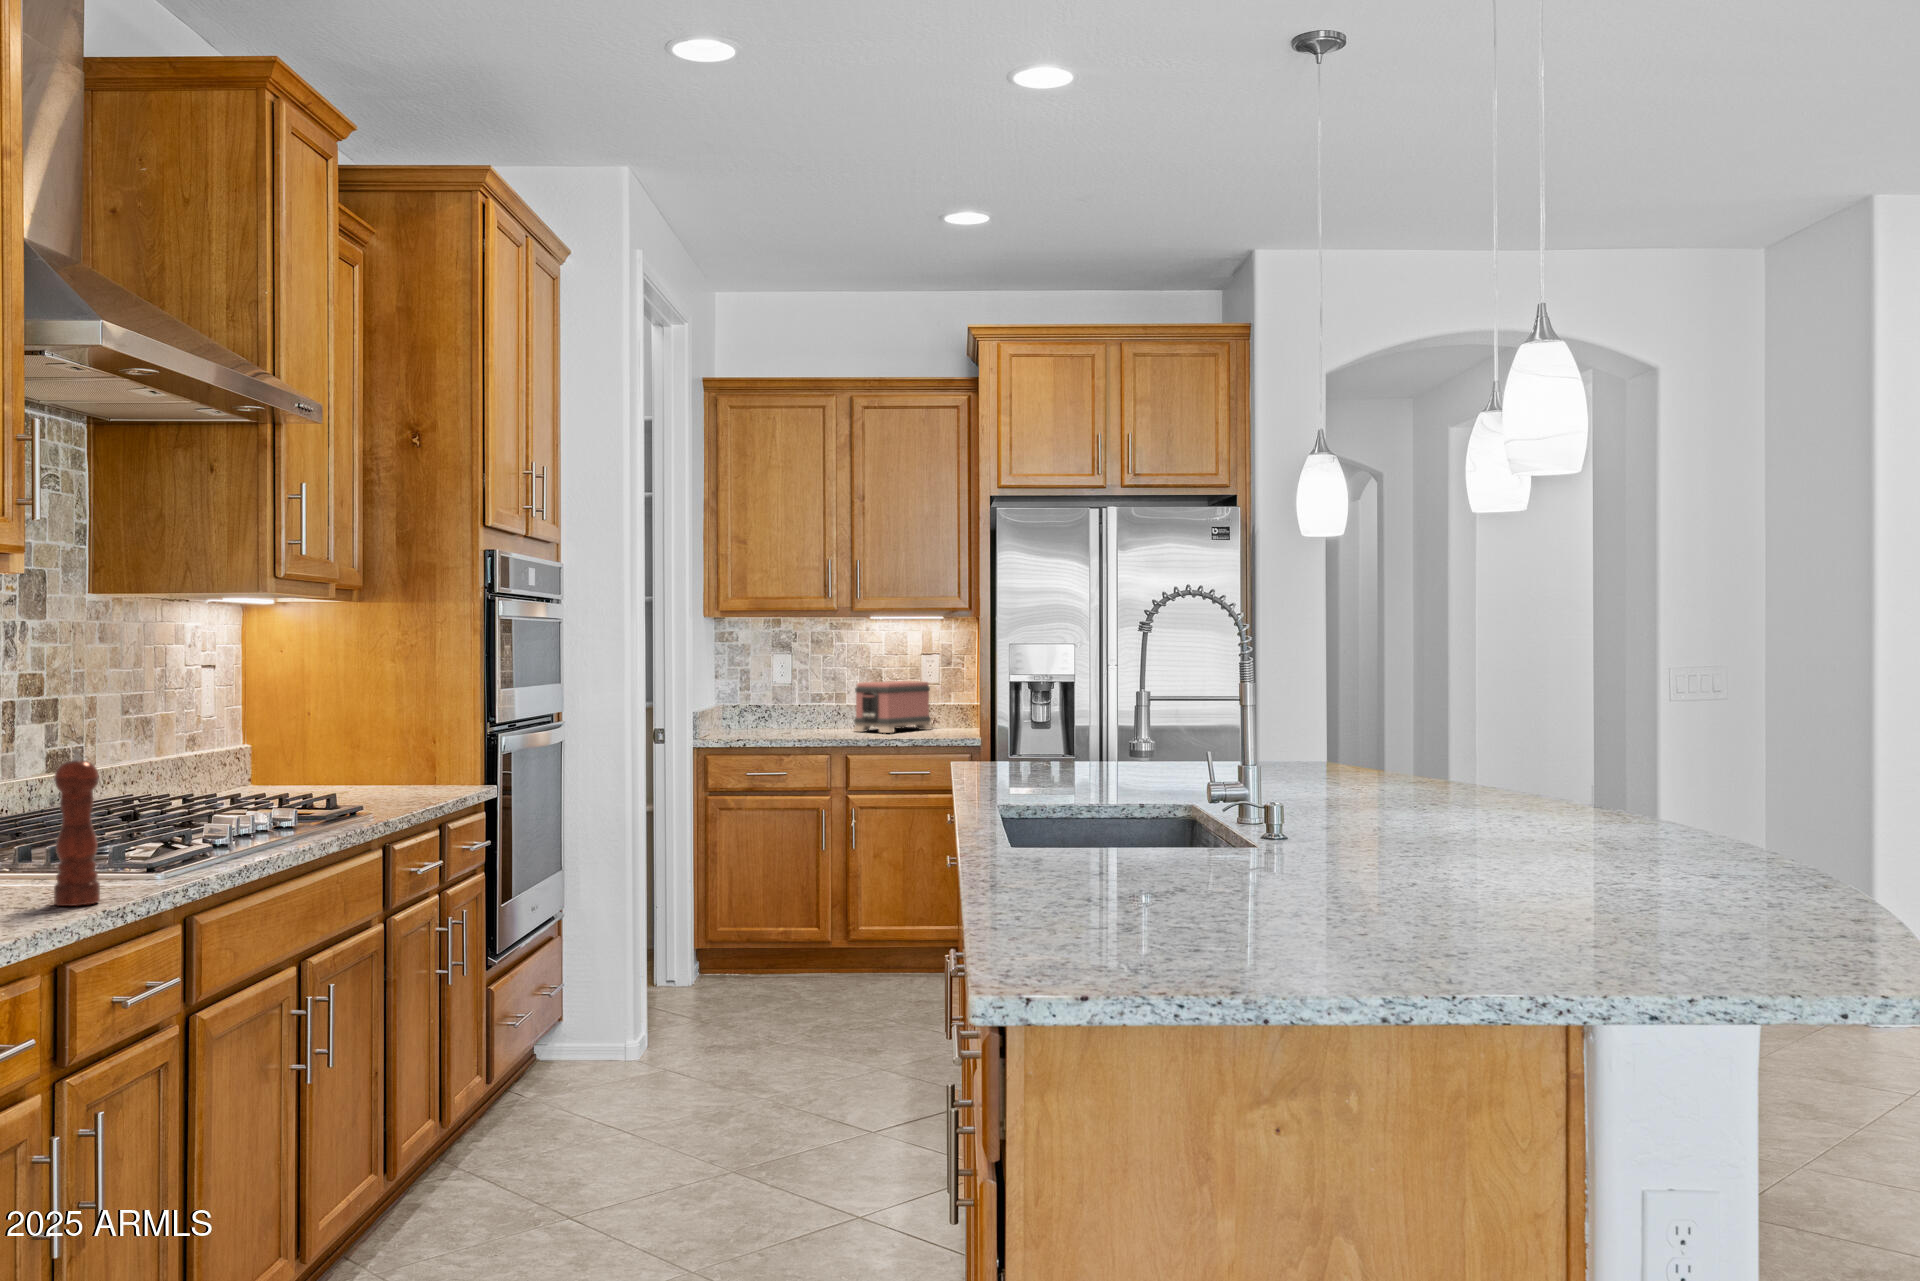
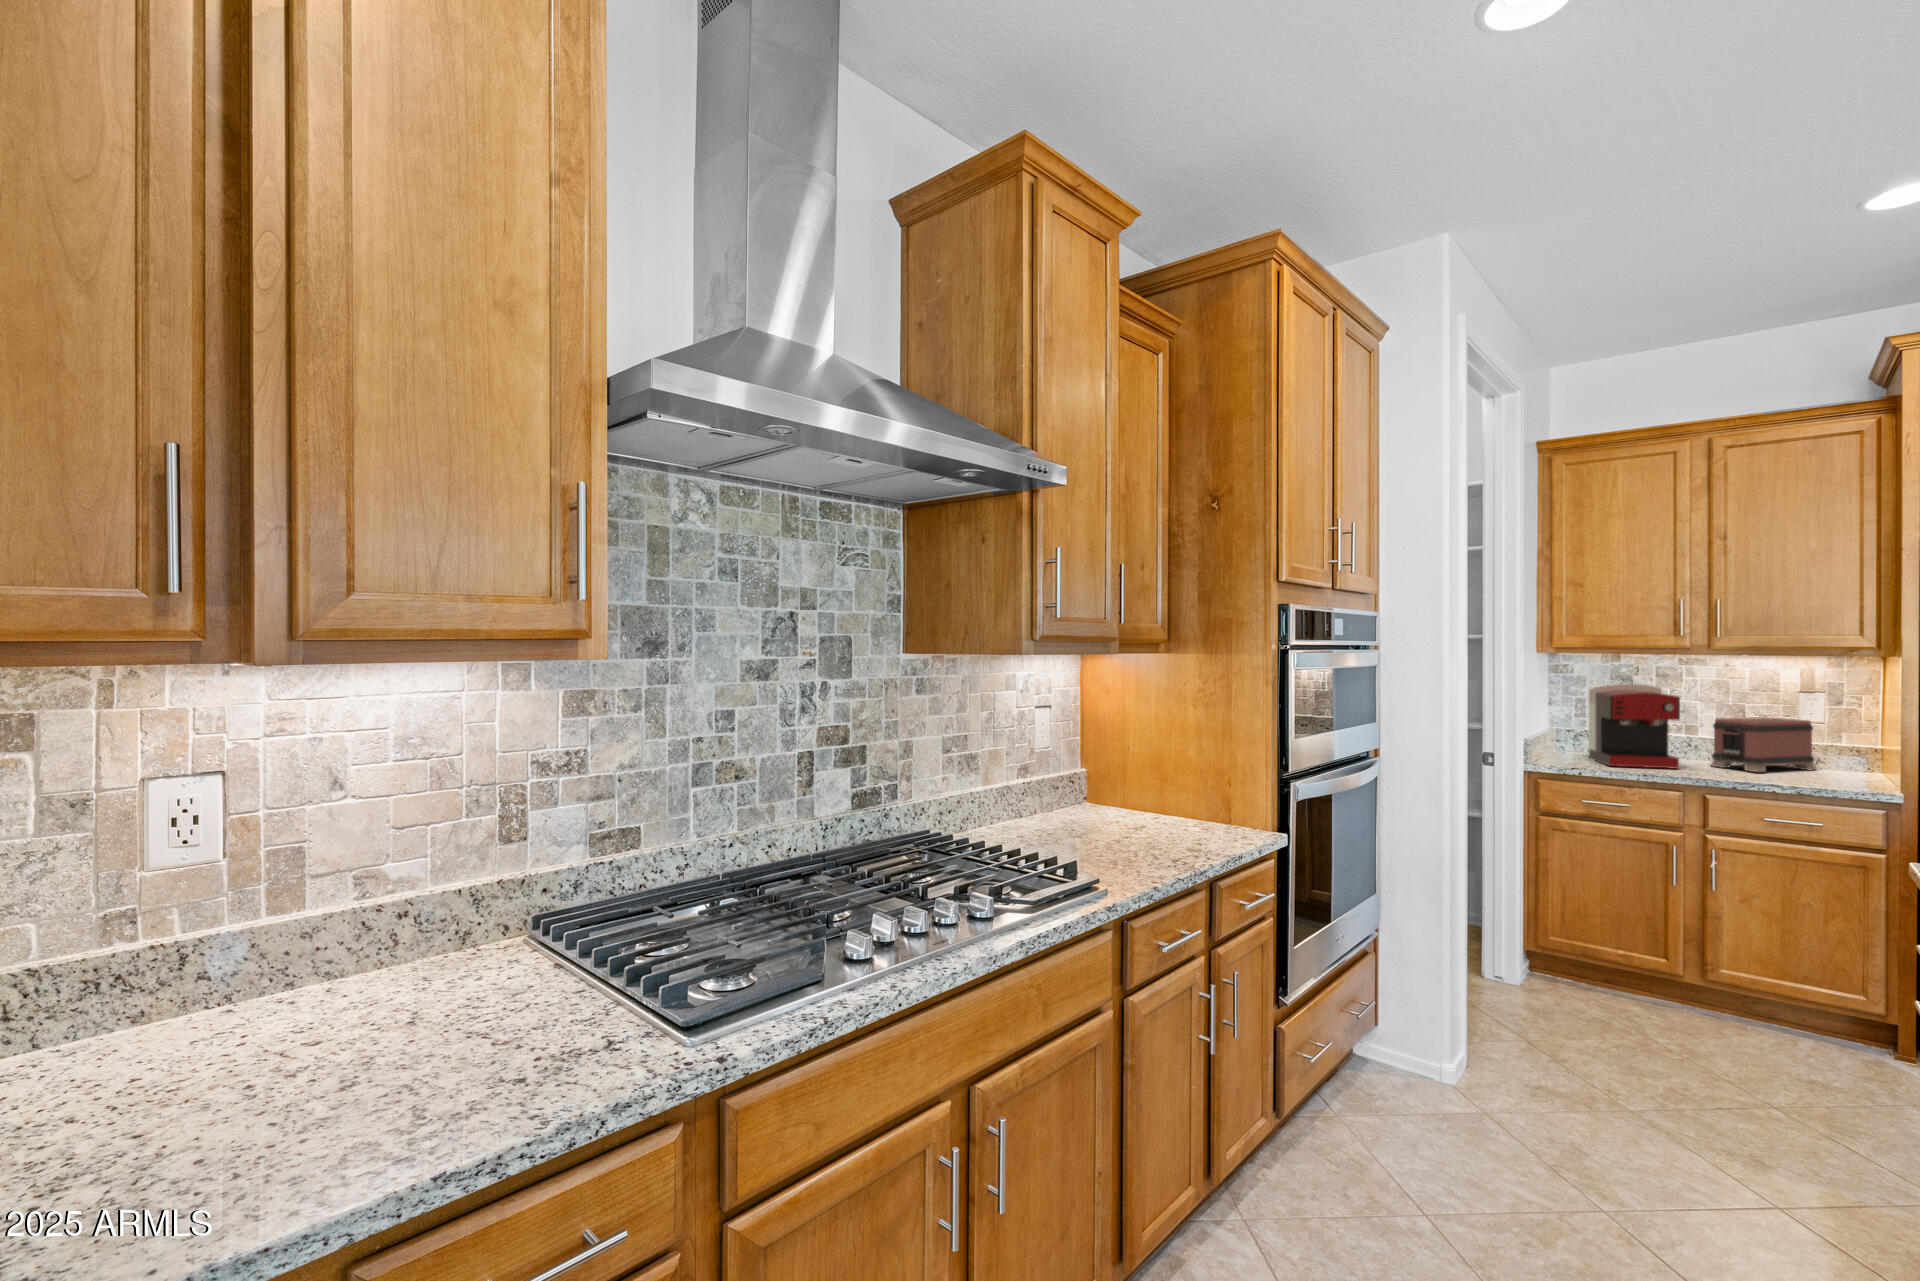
coffee maker: none [751,649,828,736] -> present [1589,684,1680,769]
pepper mill: present [54,749,100,906] -> none [532,882,587,1087]

